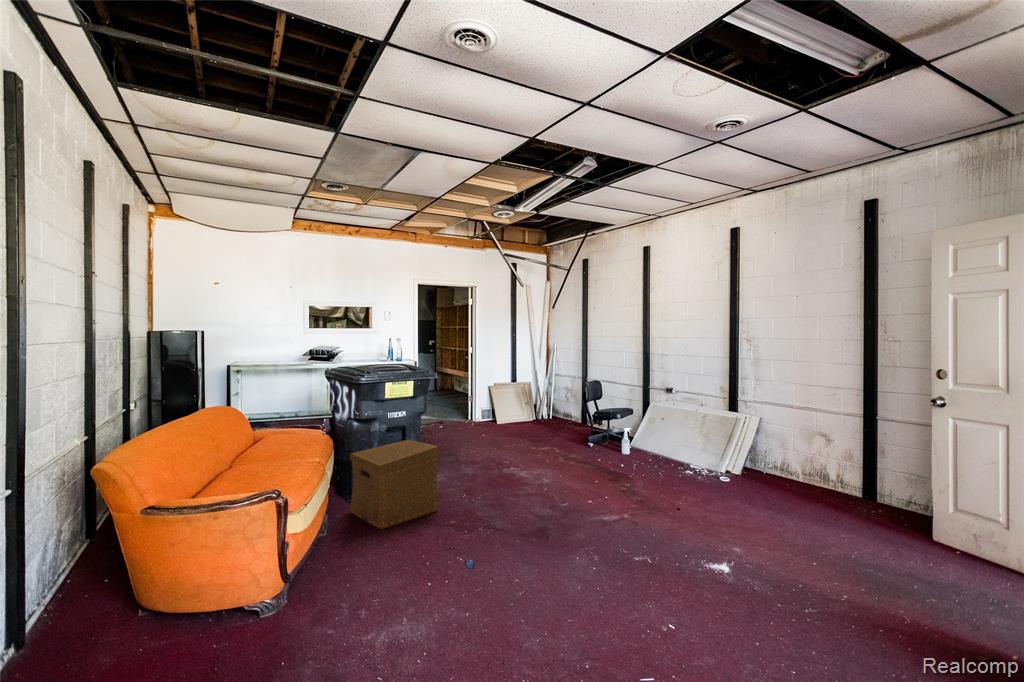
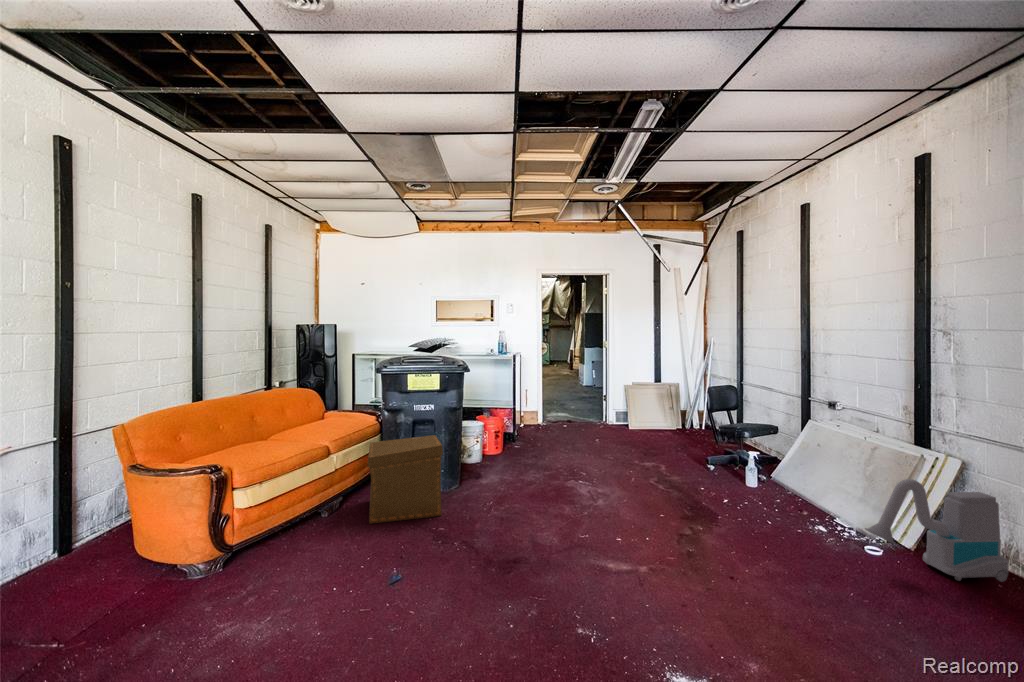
vacuum cleaner: none [728,431,785,487] -> present [865,479,1008,582]

